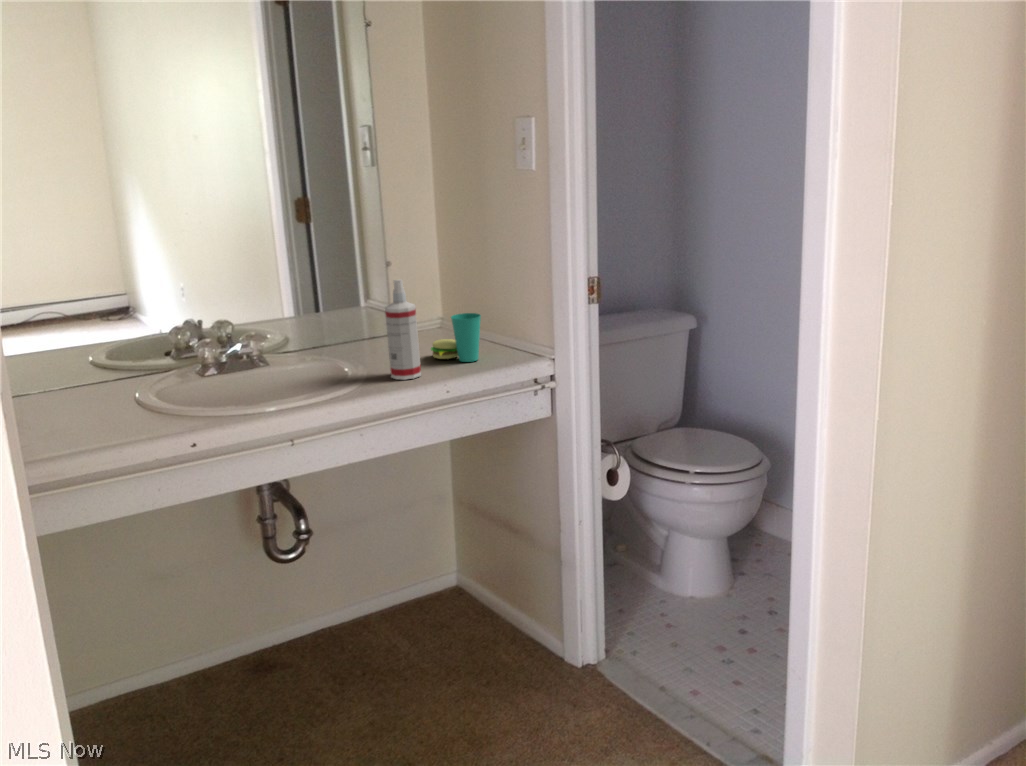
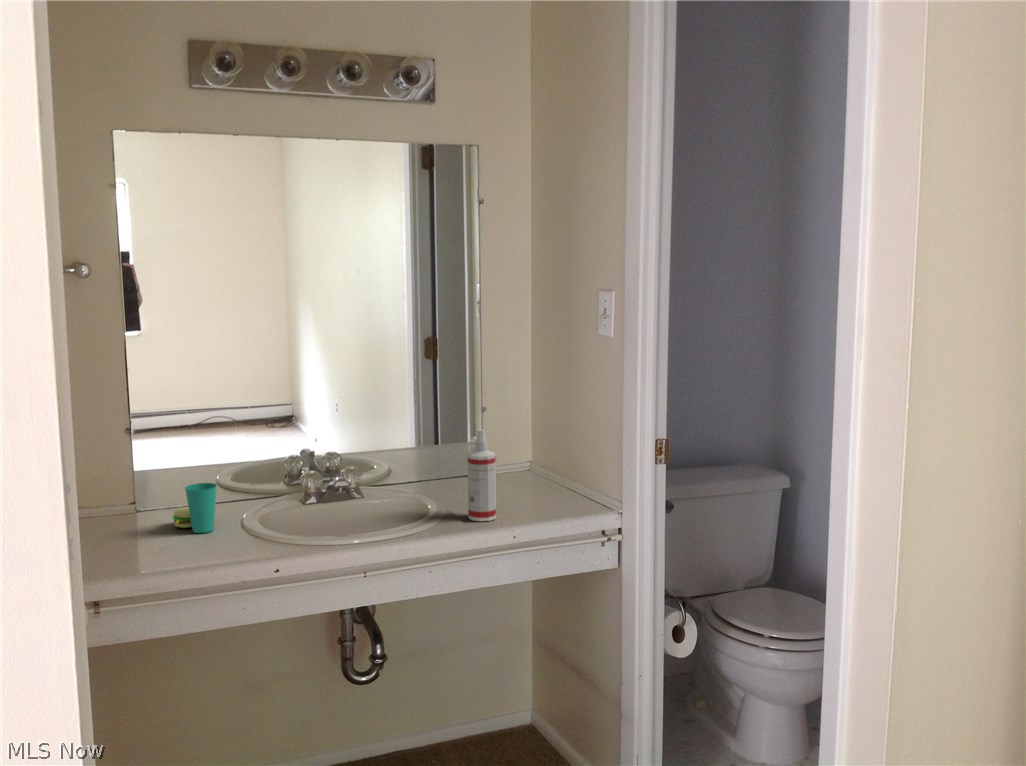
cup: present [431,313,481,362] -> present [172,483,217,533]

